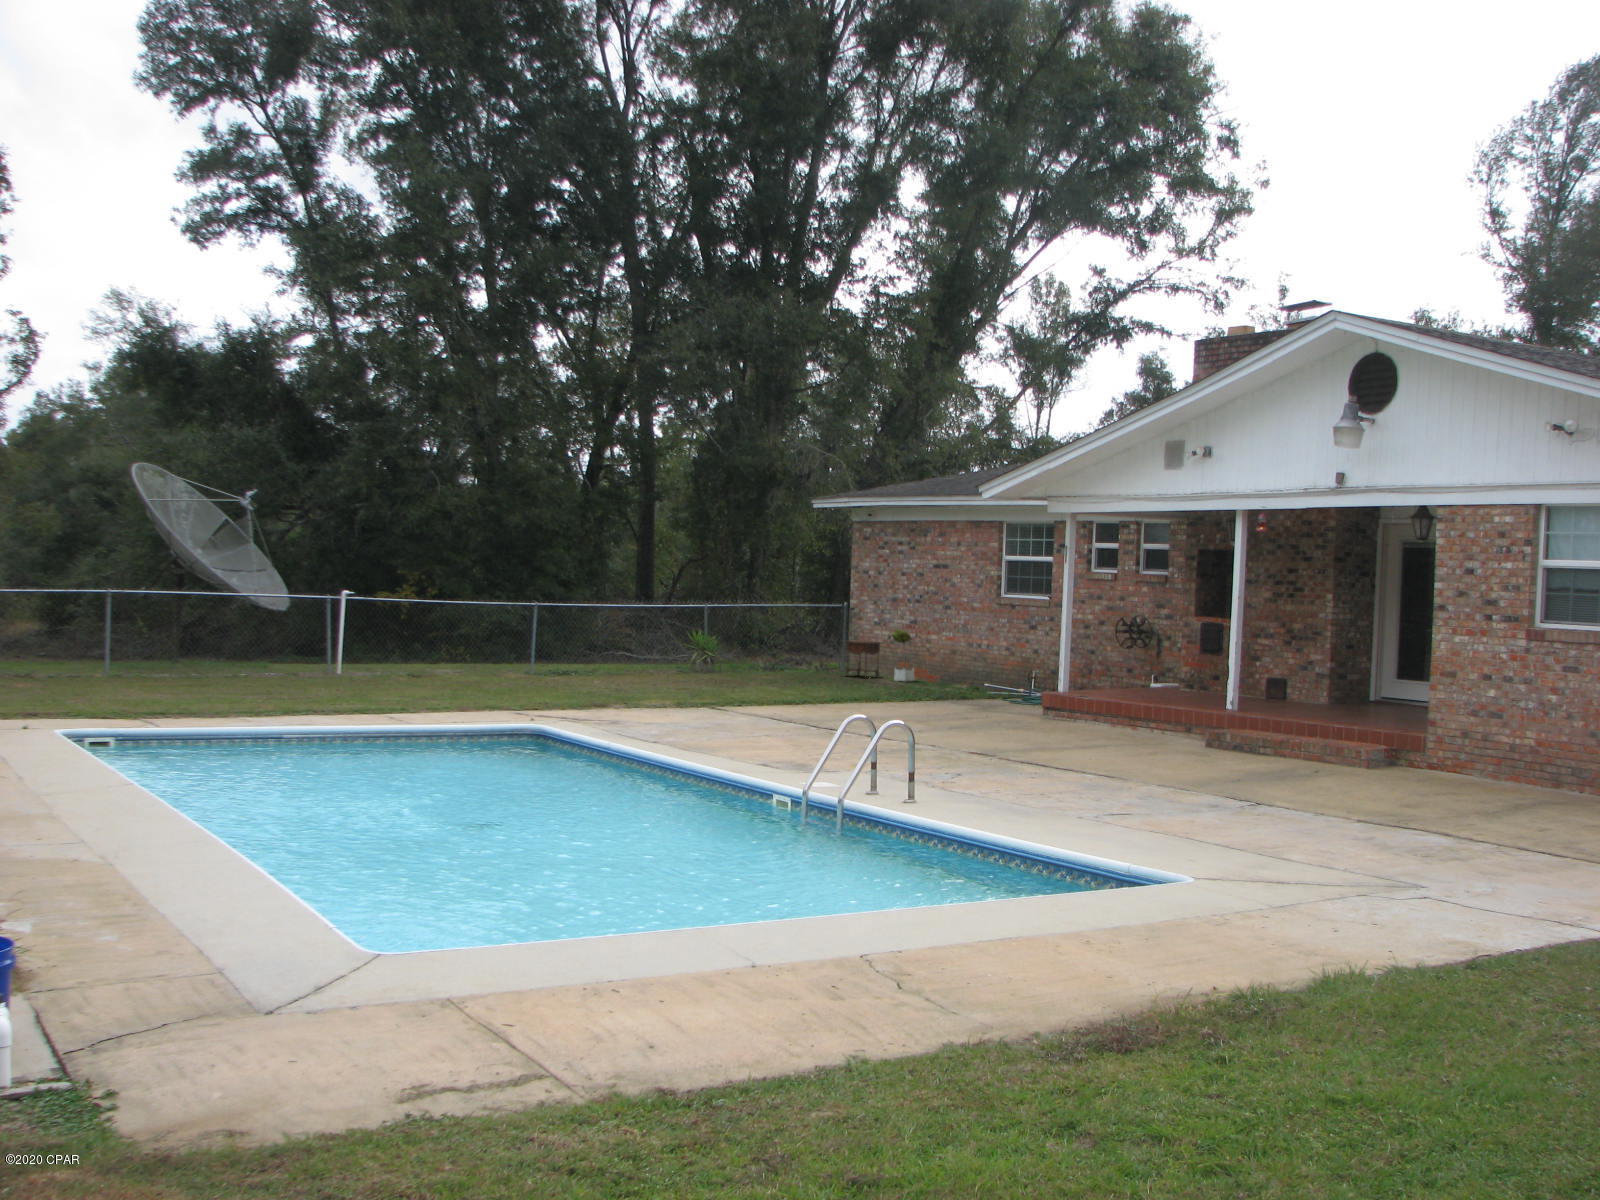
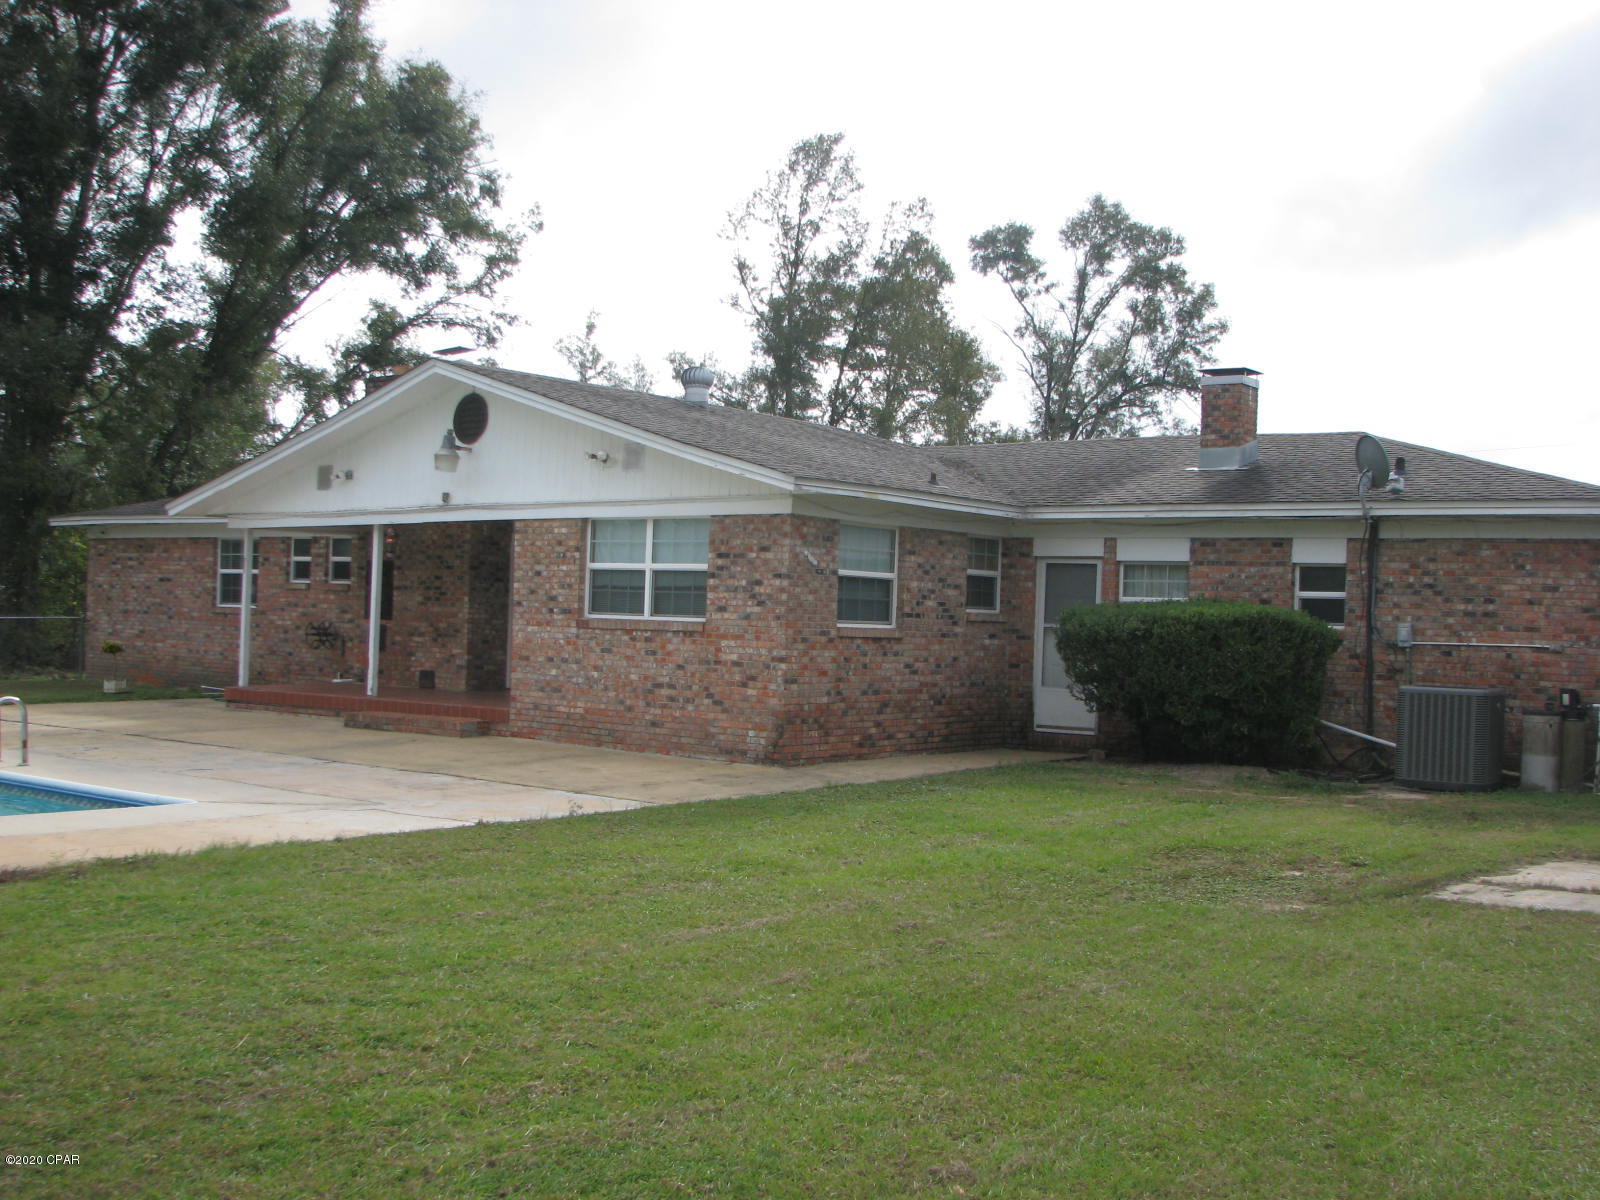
side table: present [845,641,880,677] -> none [49,654,96,691]

